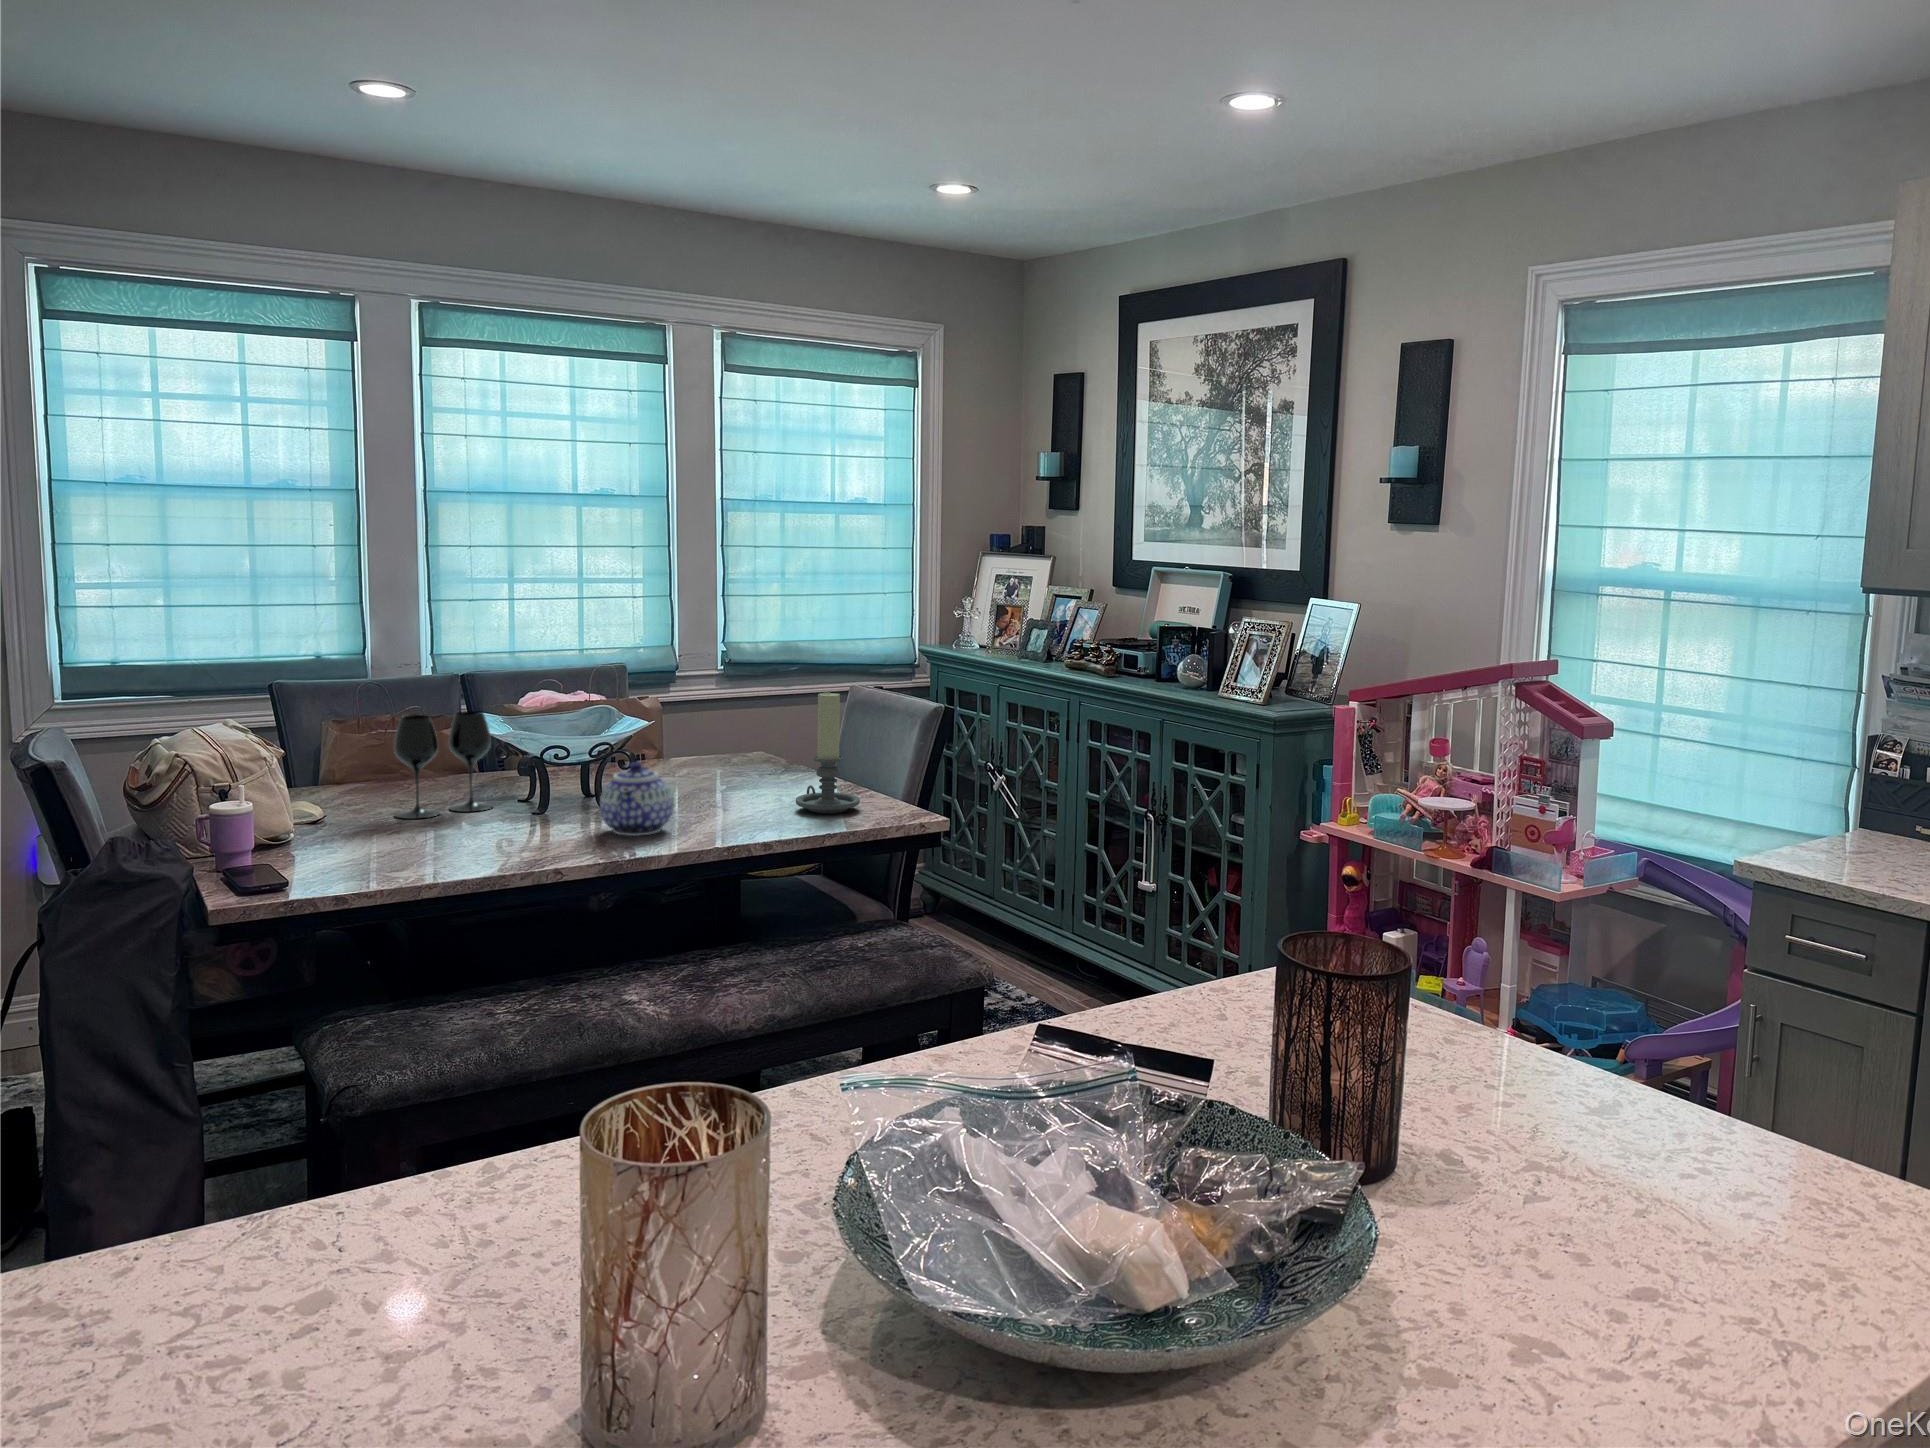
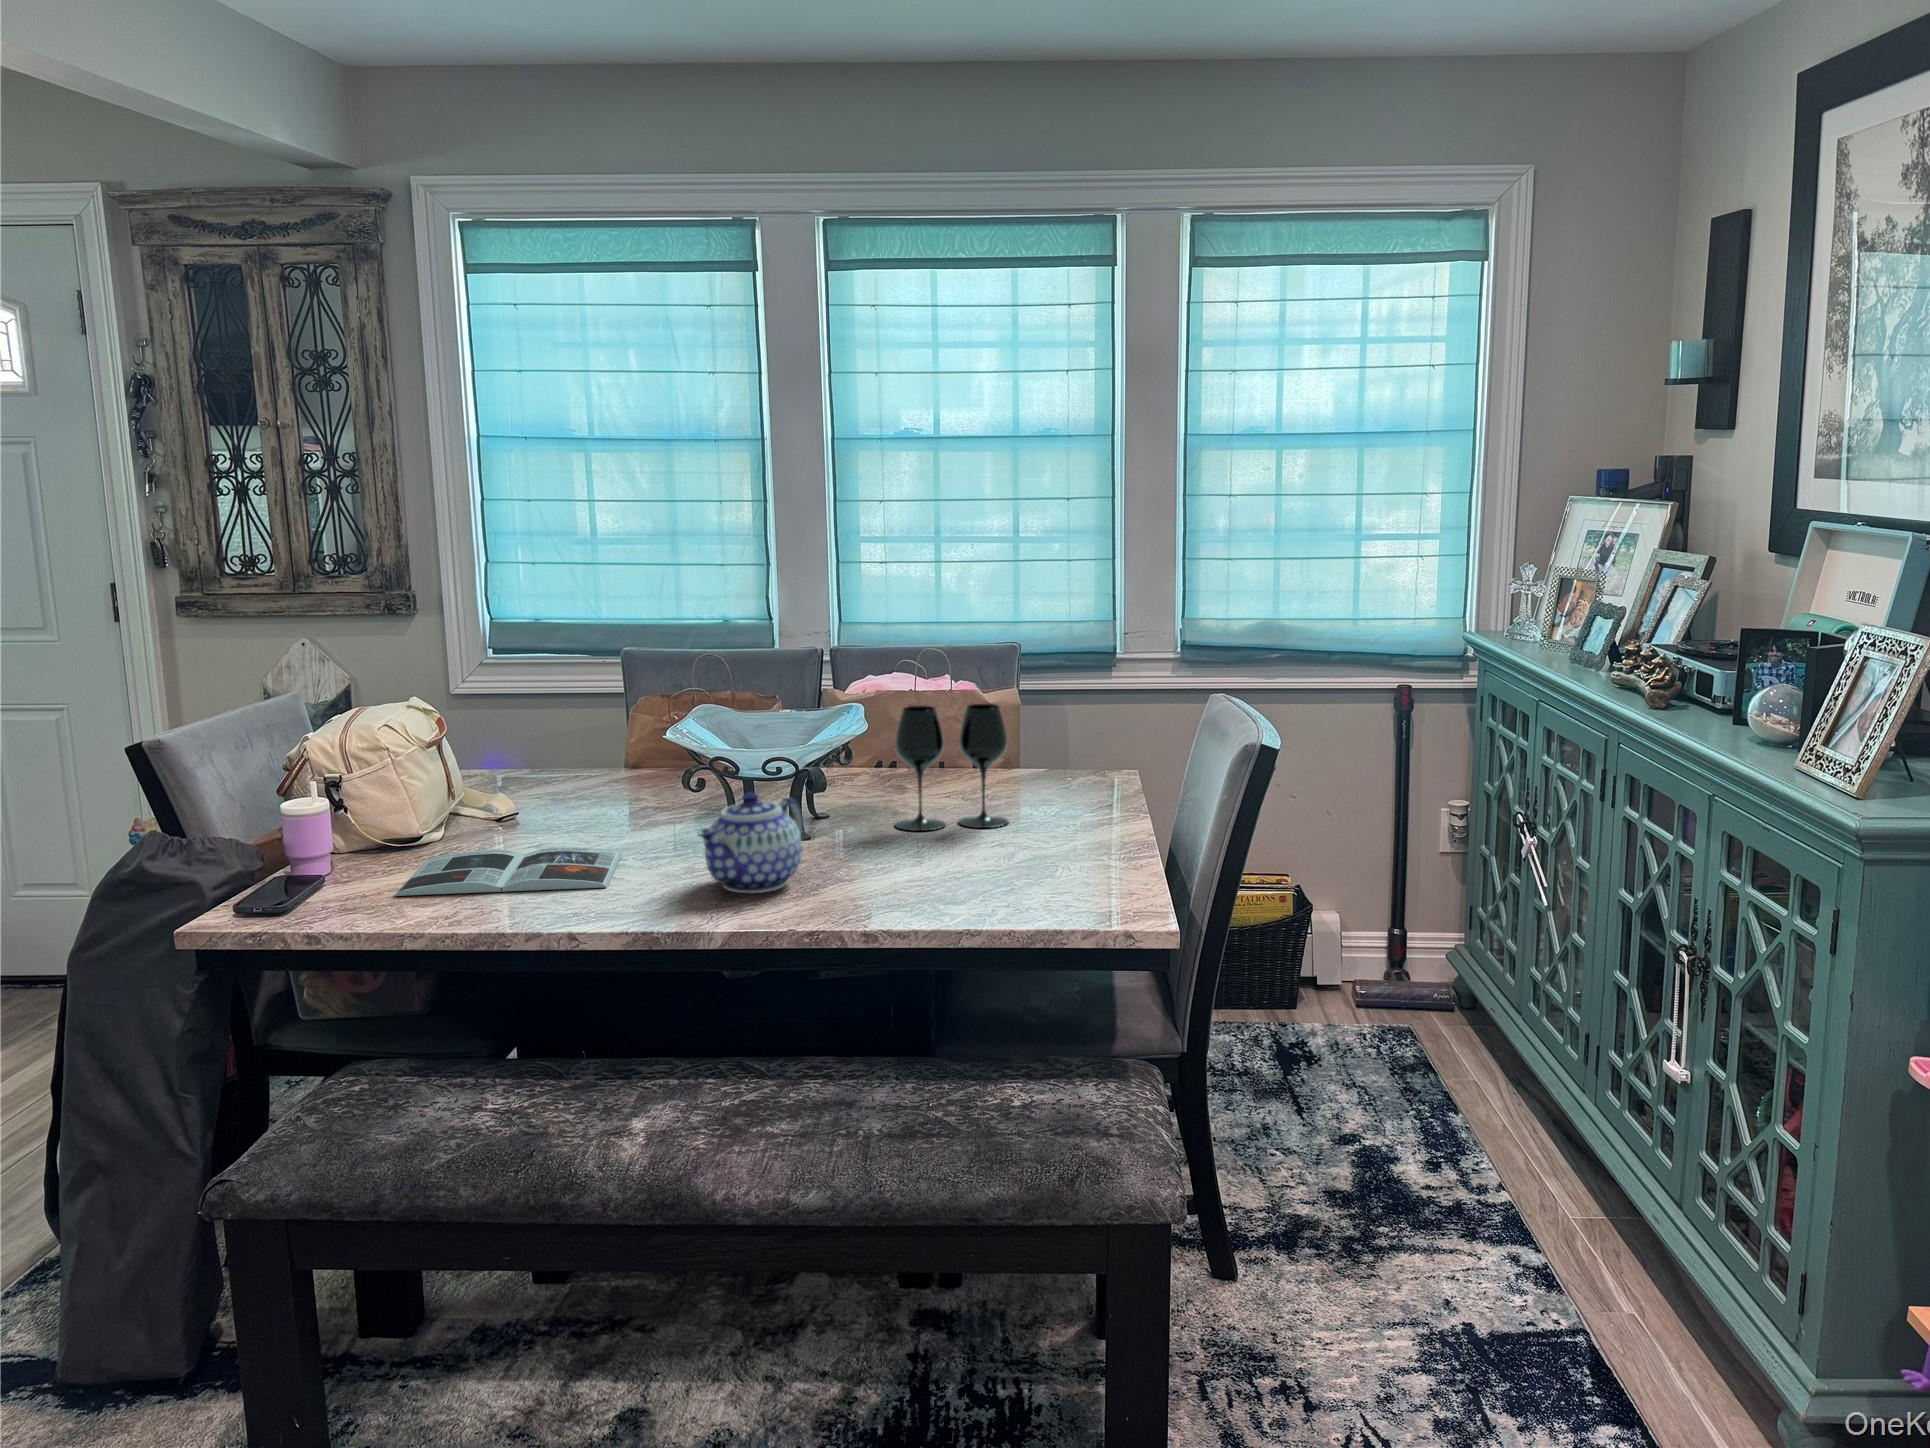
candle holder: present [796,692,860,813] -> none [993,710,1087,890]
wine glass: present [394,711,493,819] -> present [895,704,1008,831]
magazine: none [329,823,527,868] -> present [395,847,622,896]

